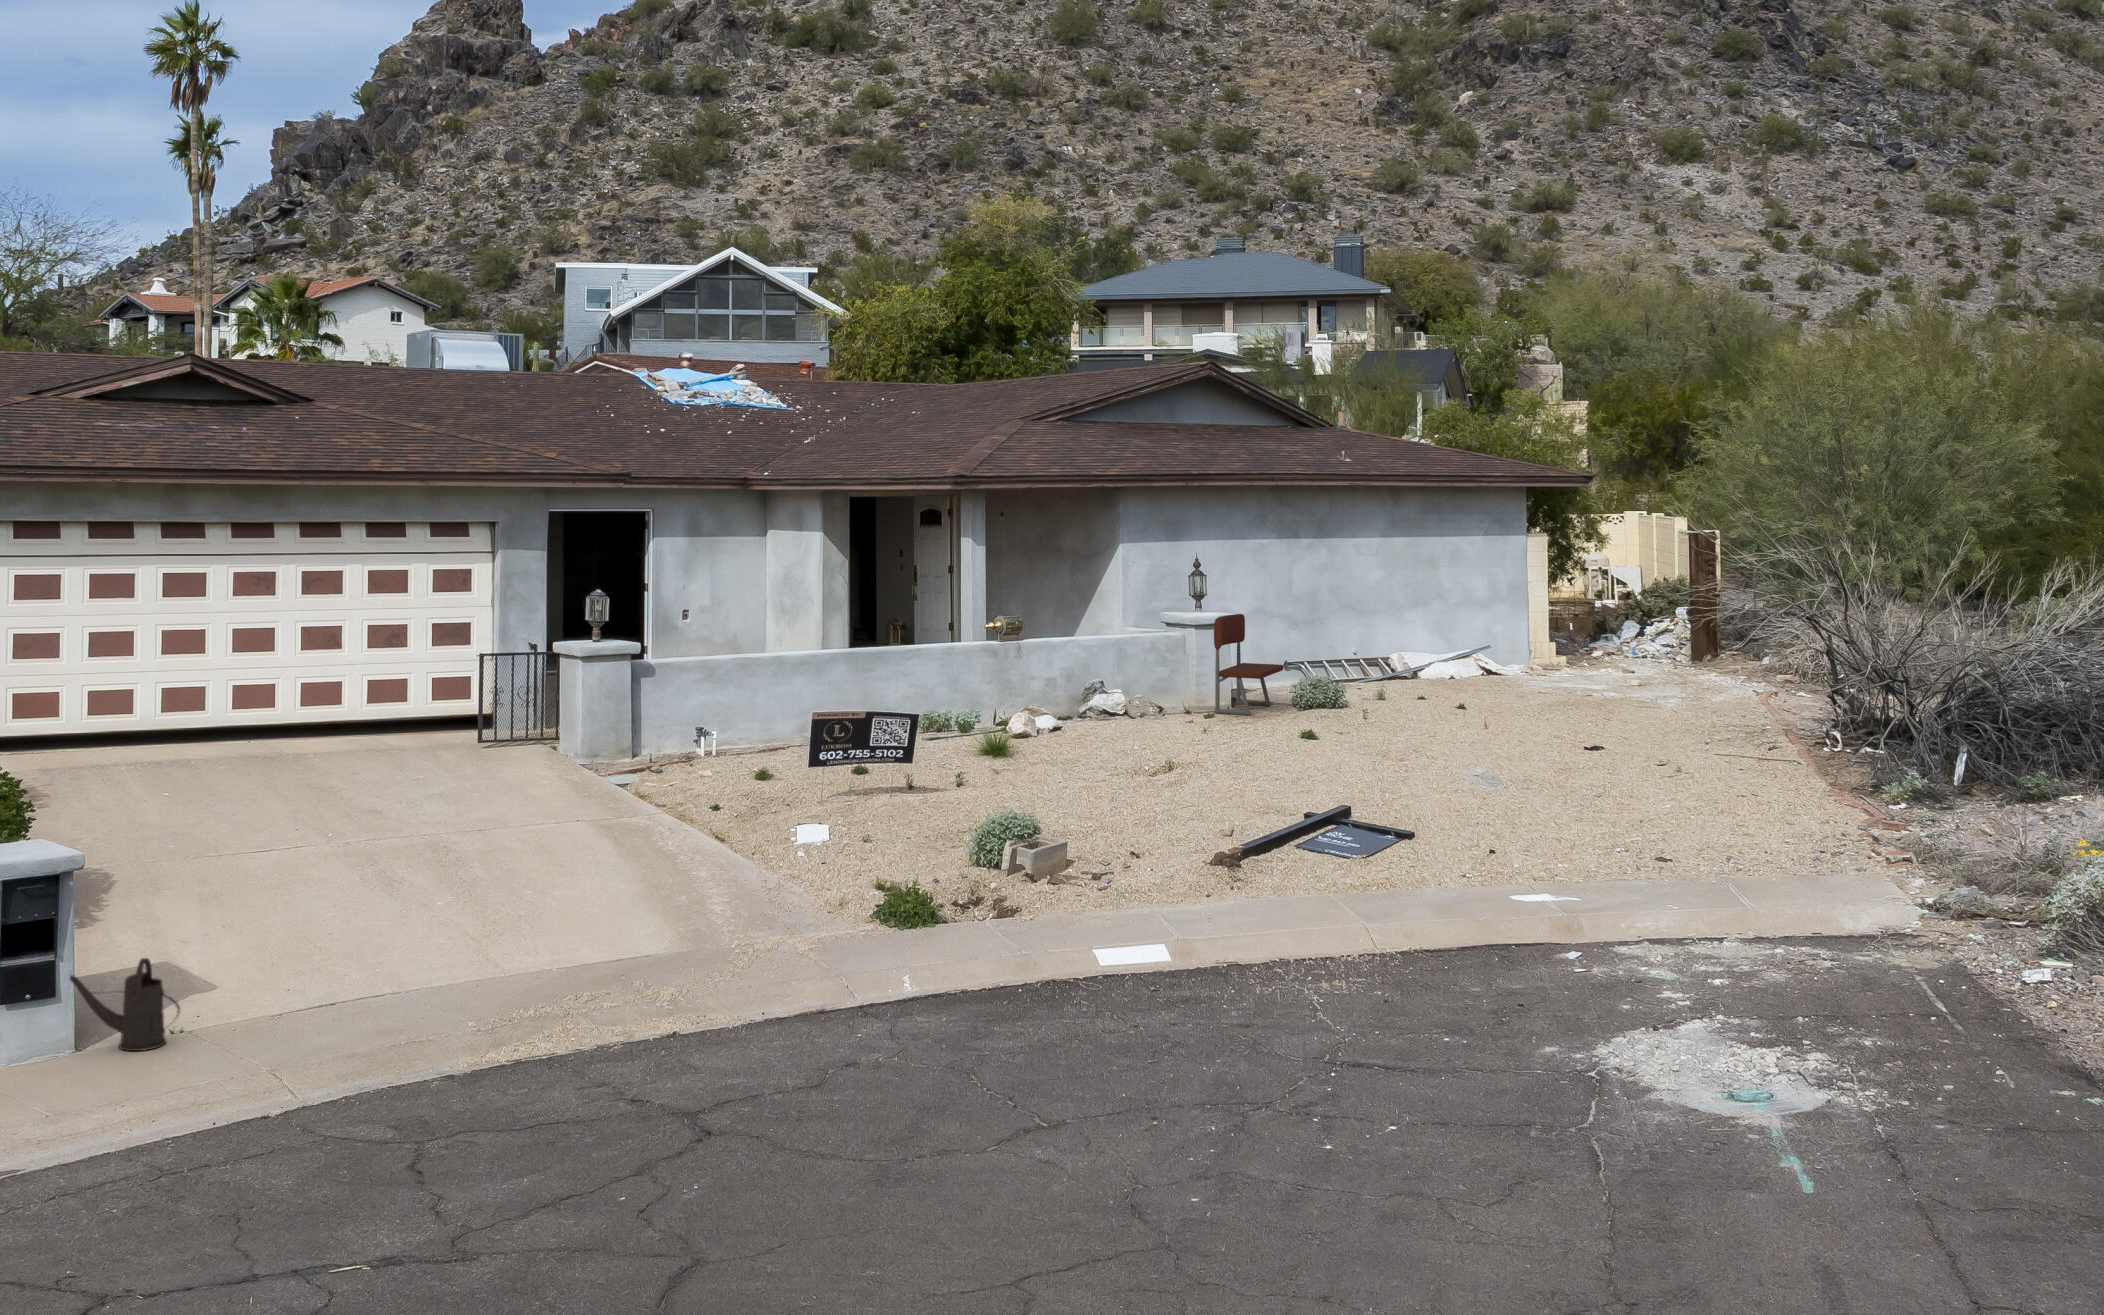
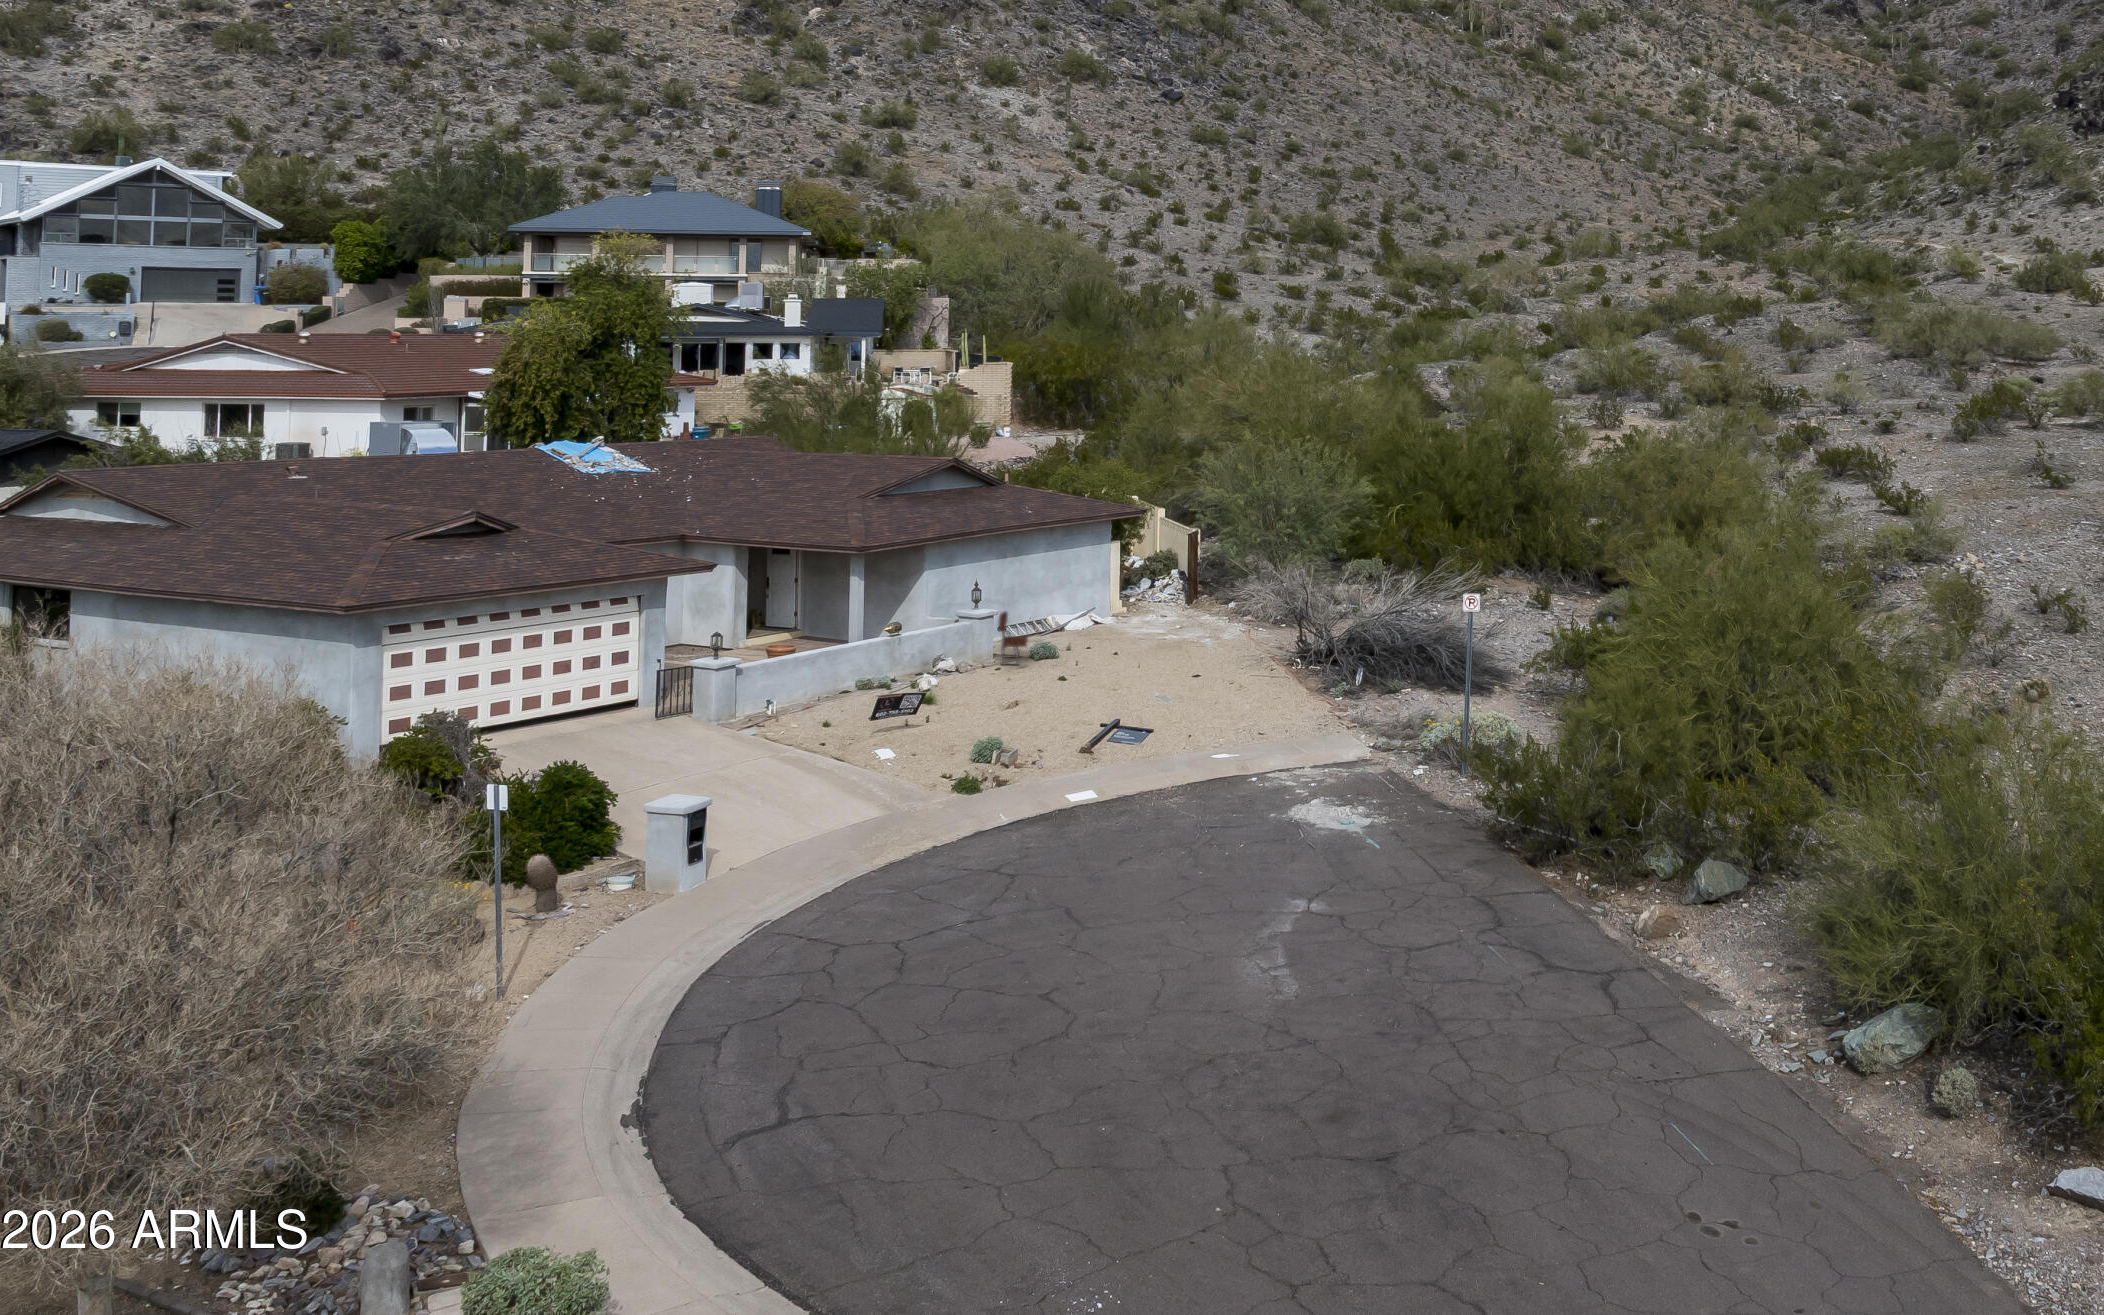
watering can: present [70,958,180,1051] -> none [822,836,859,869]

